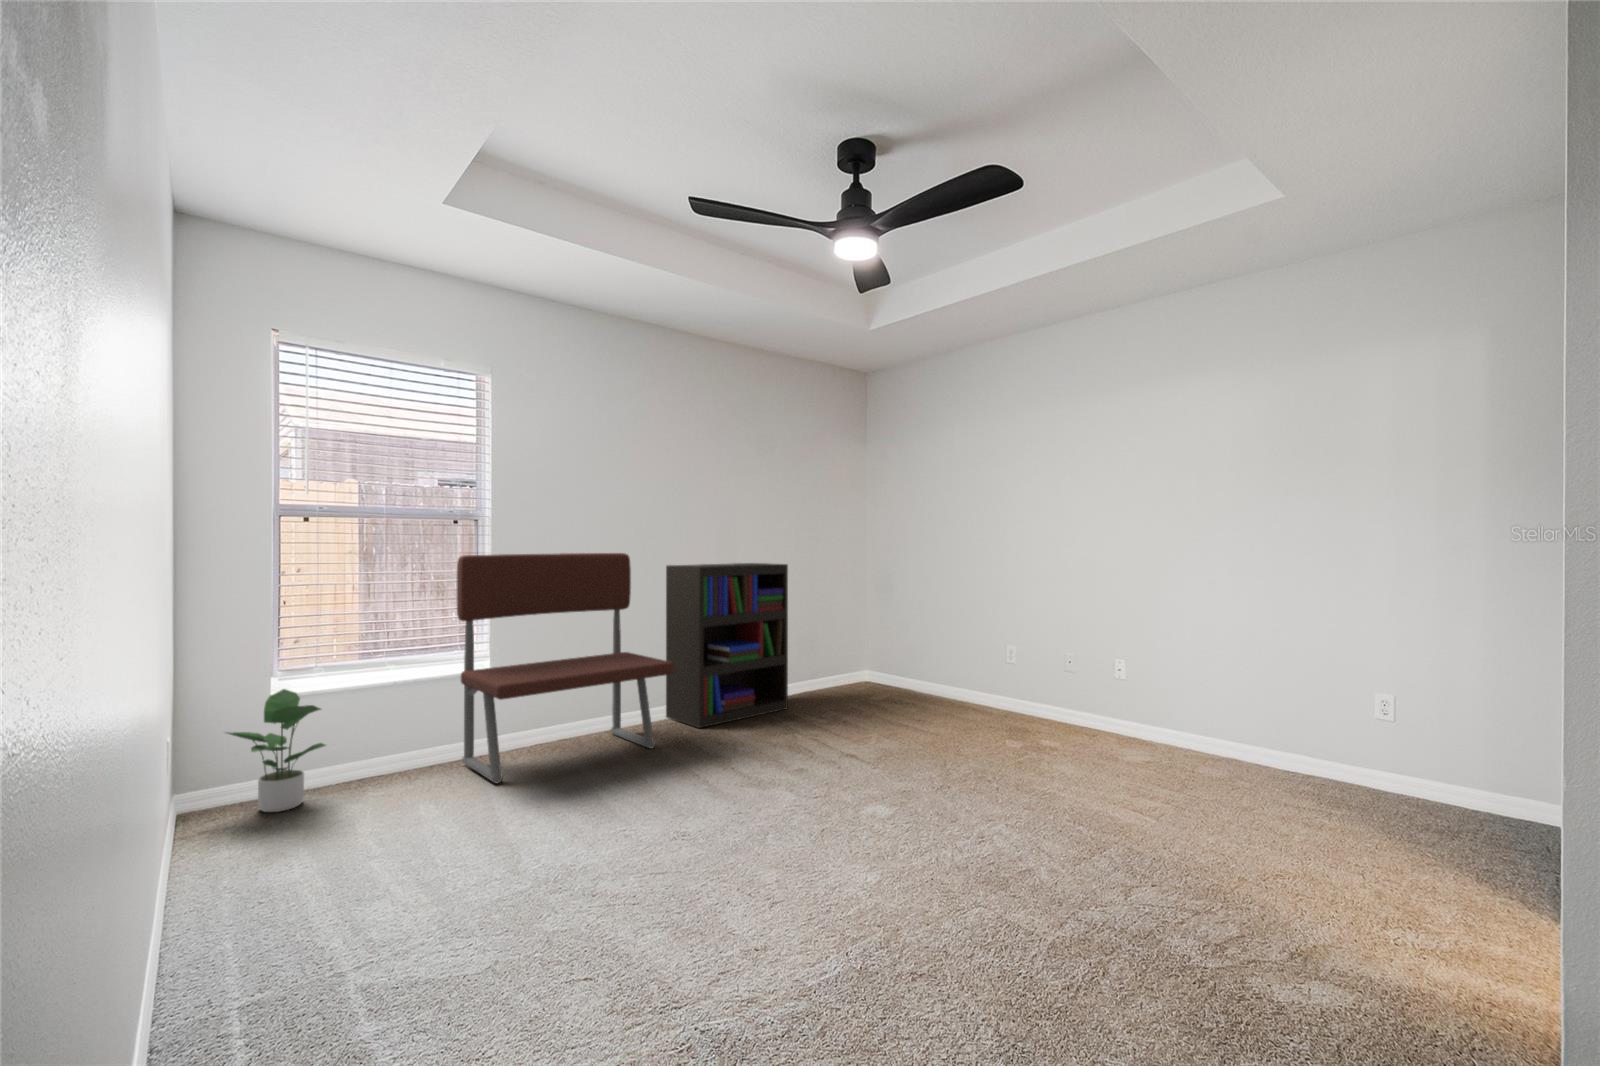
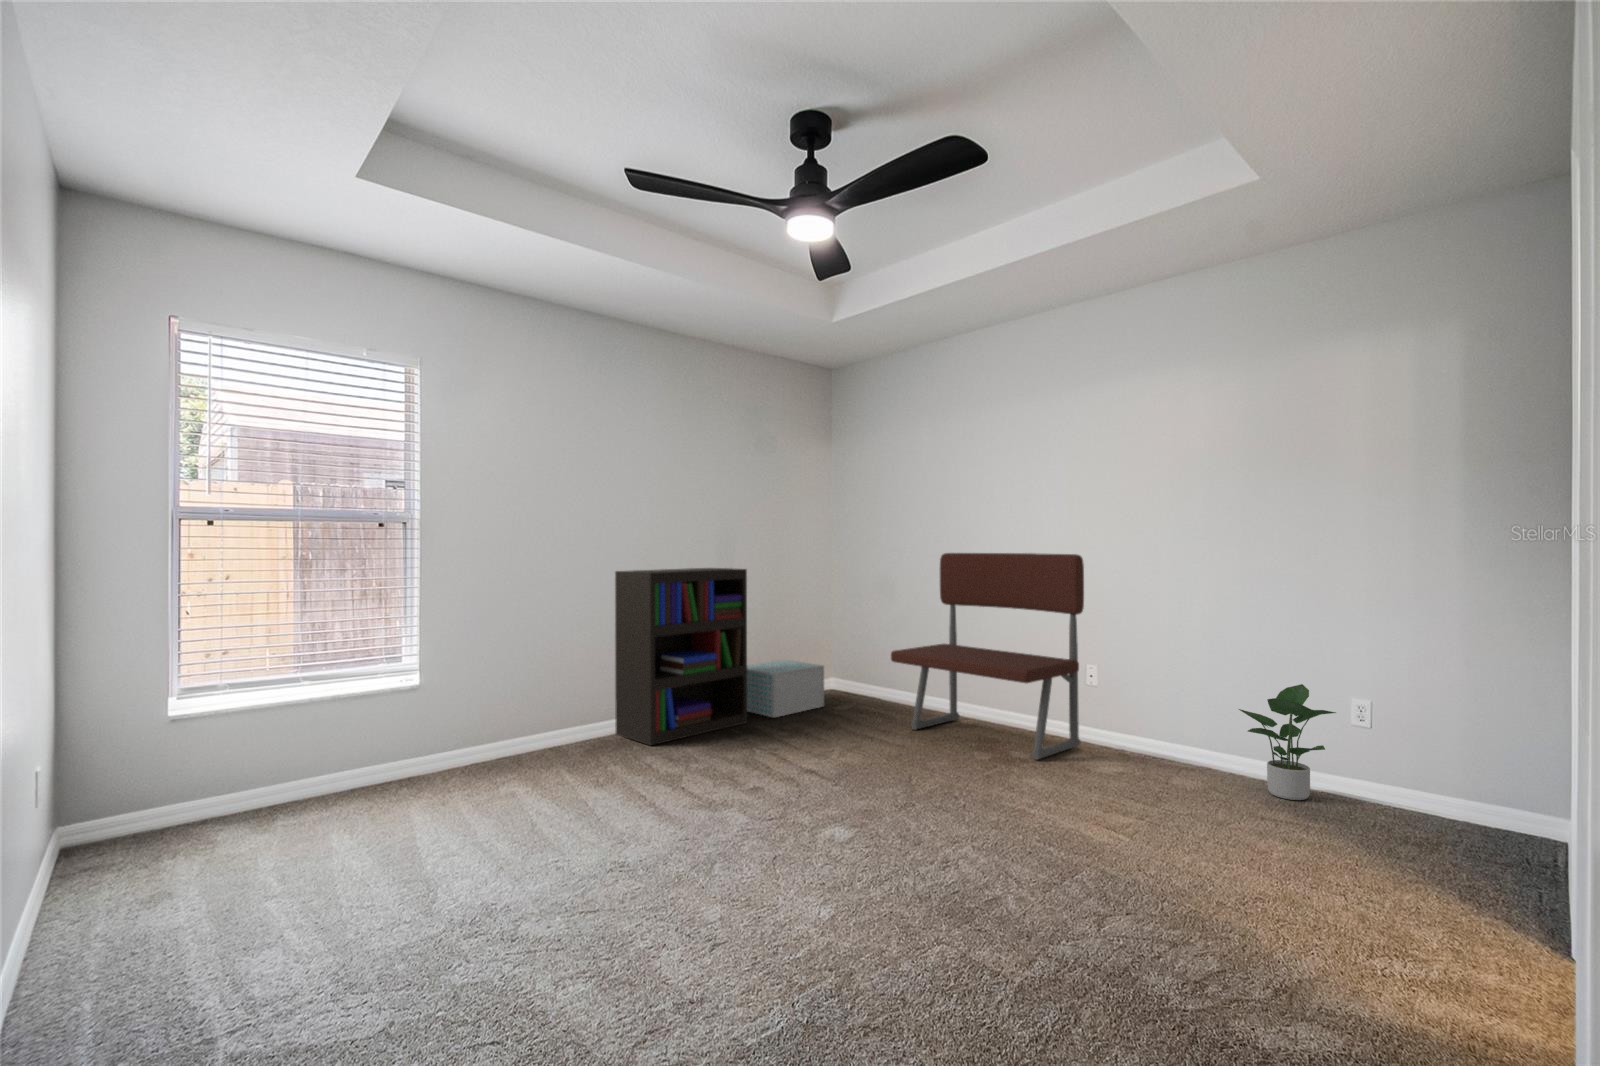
bench: present [457,553,674,783] -> present [891,553,1084,759]
storage box: none [775,650,860,704] -> present [747,659,824,717]
potted plant: present [227,689,325,812] -> present [1239,684,1336,800]

